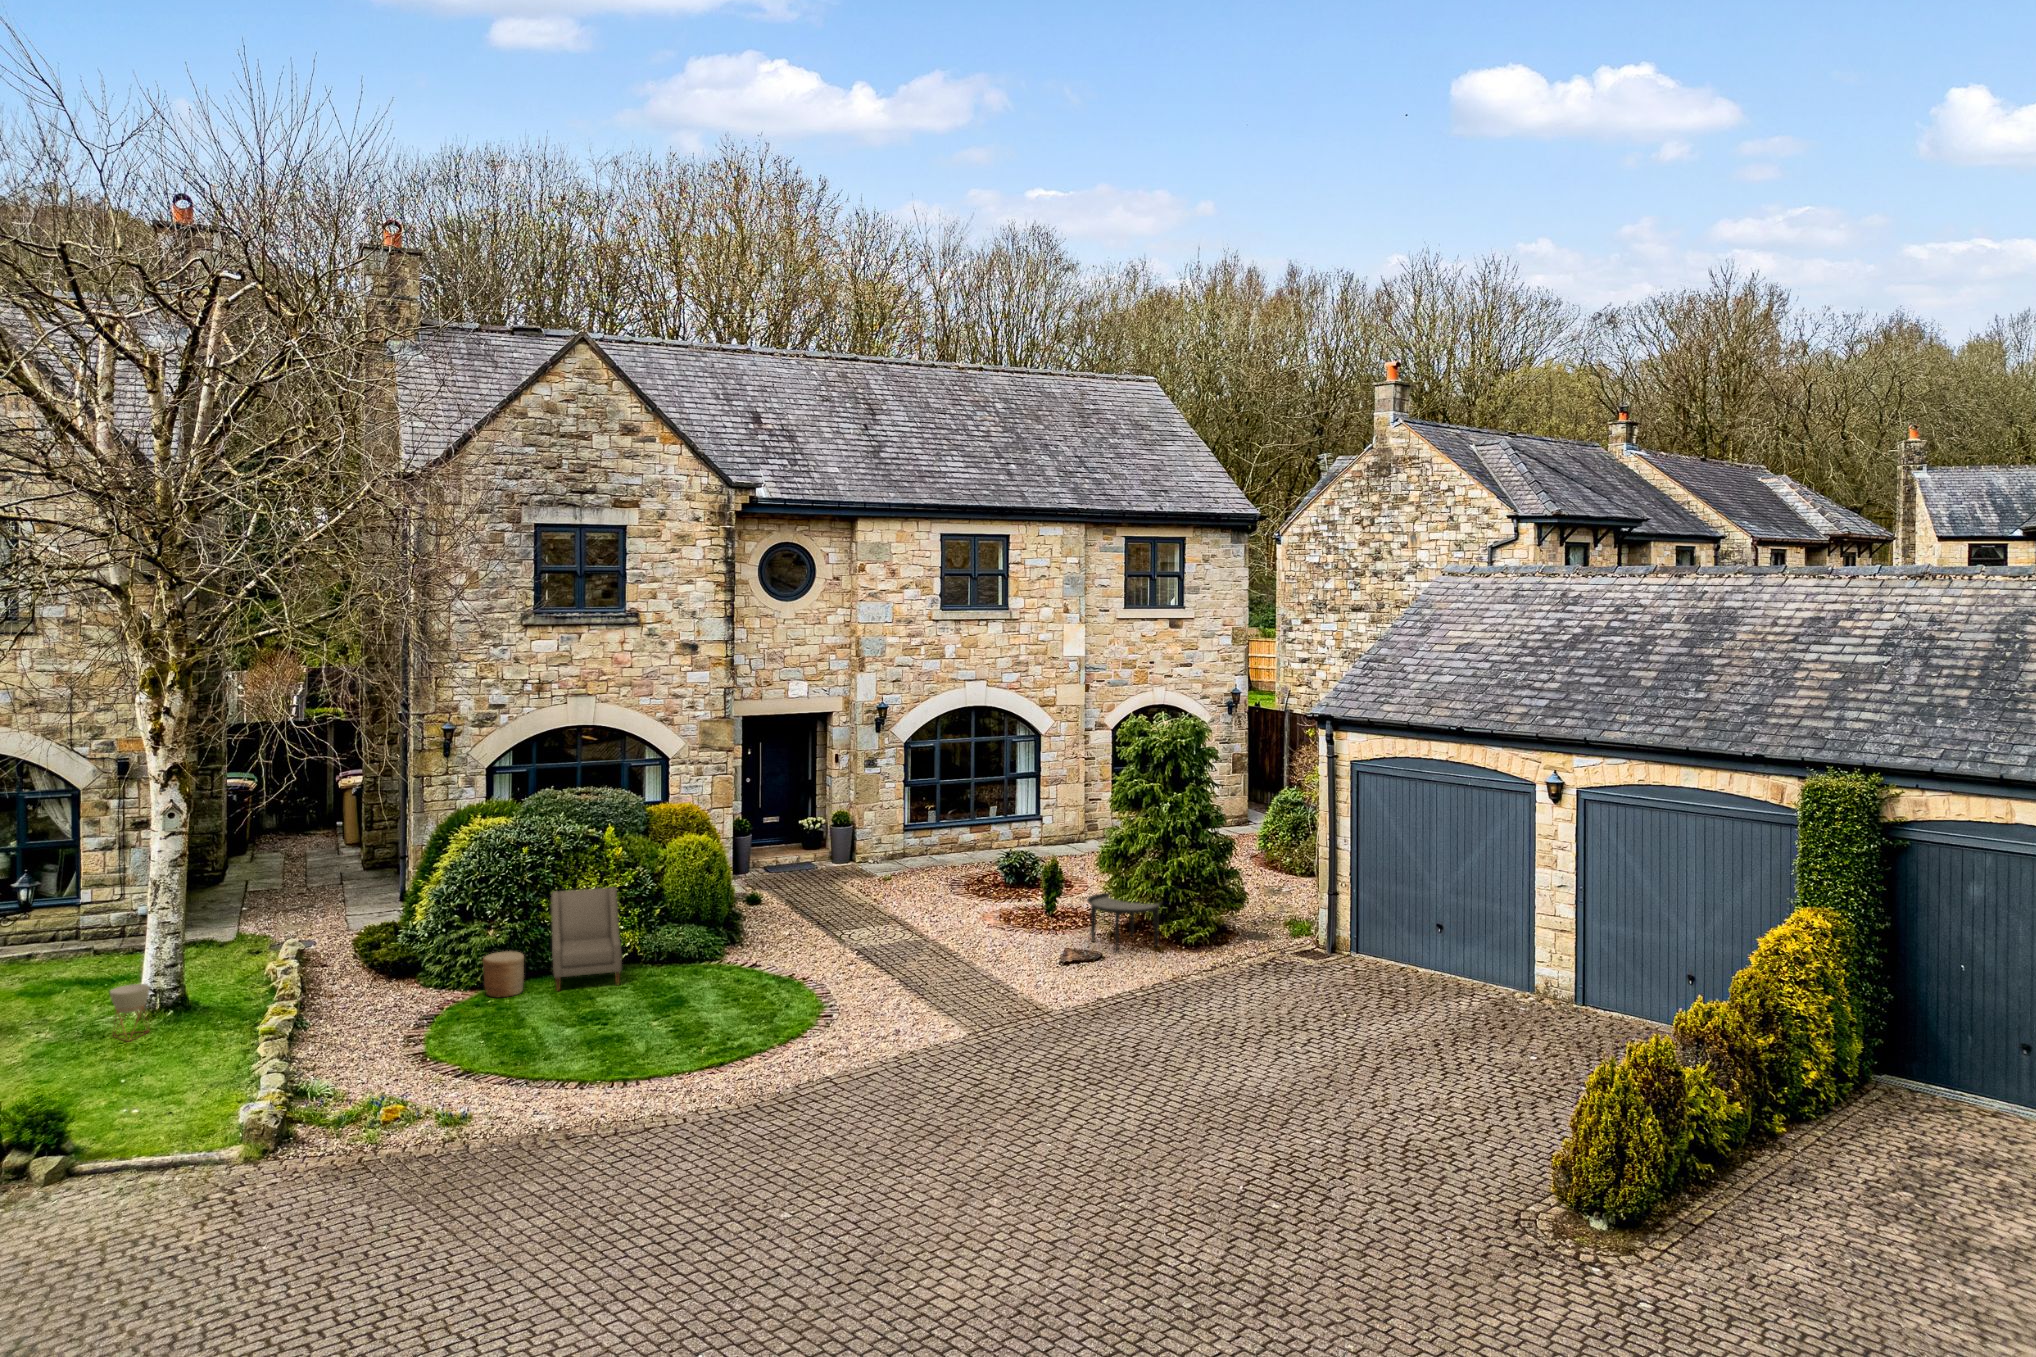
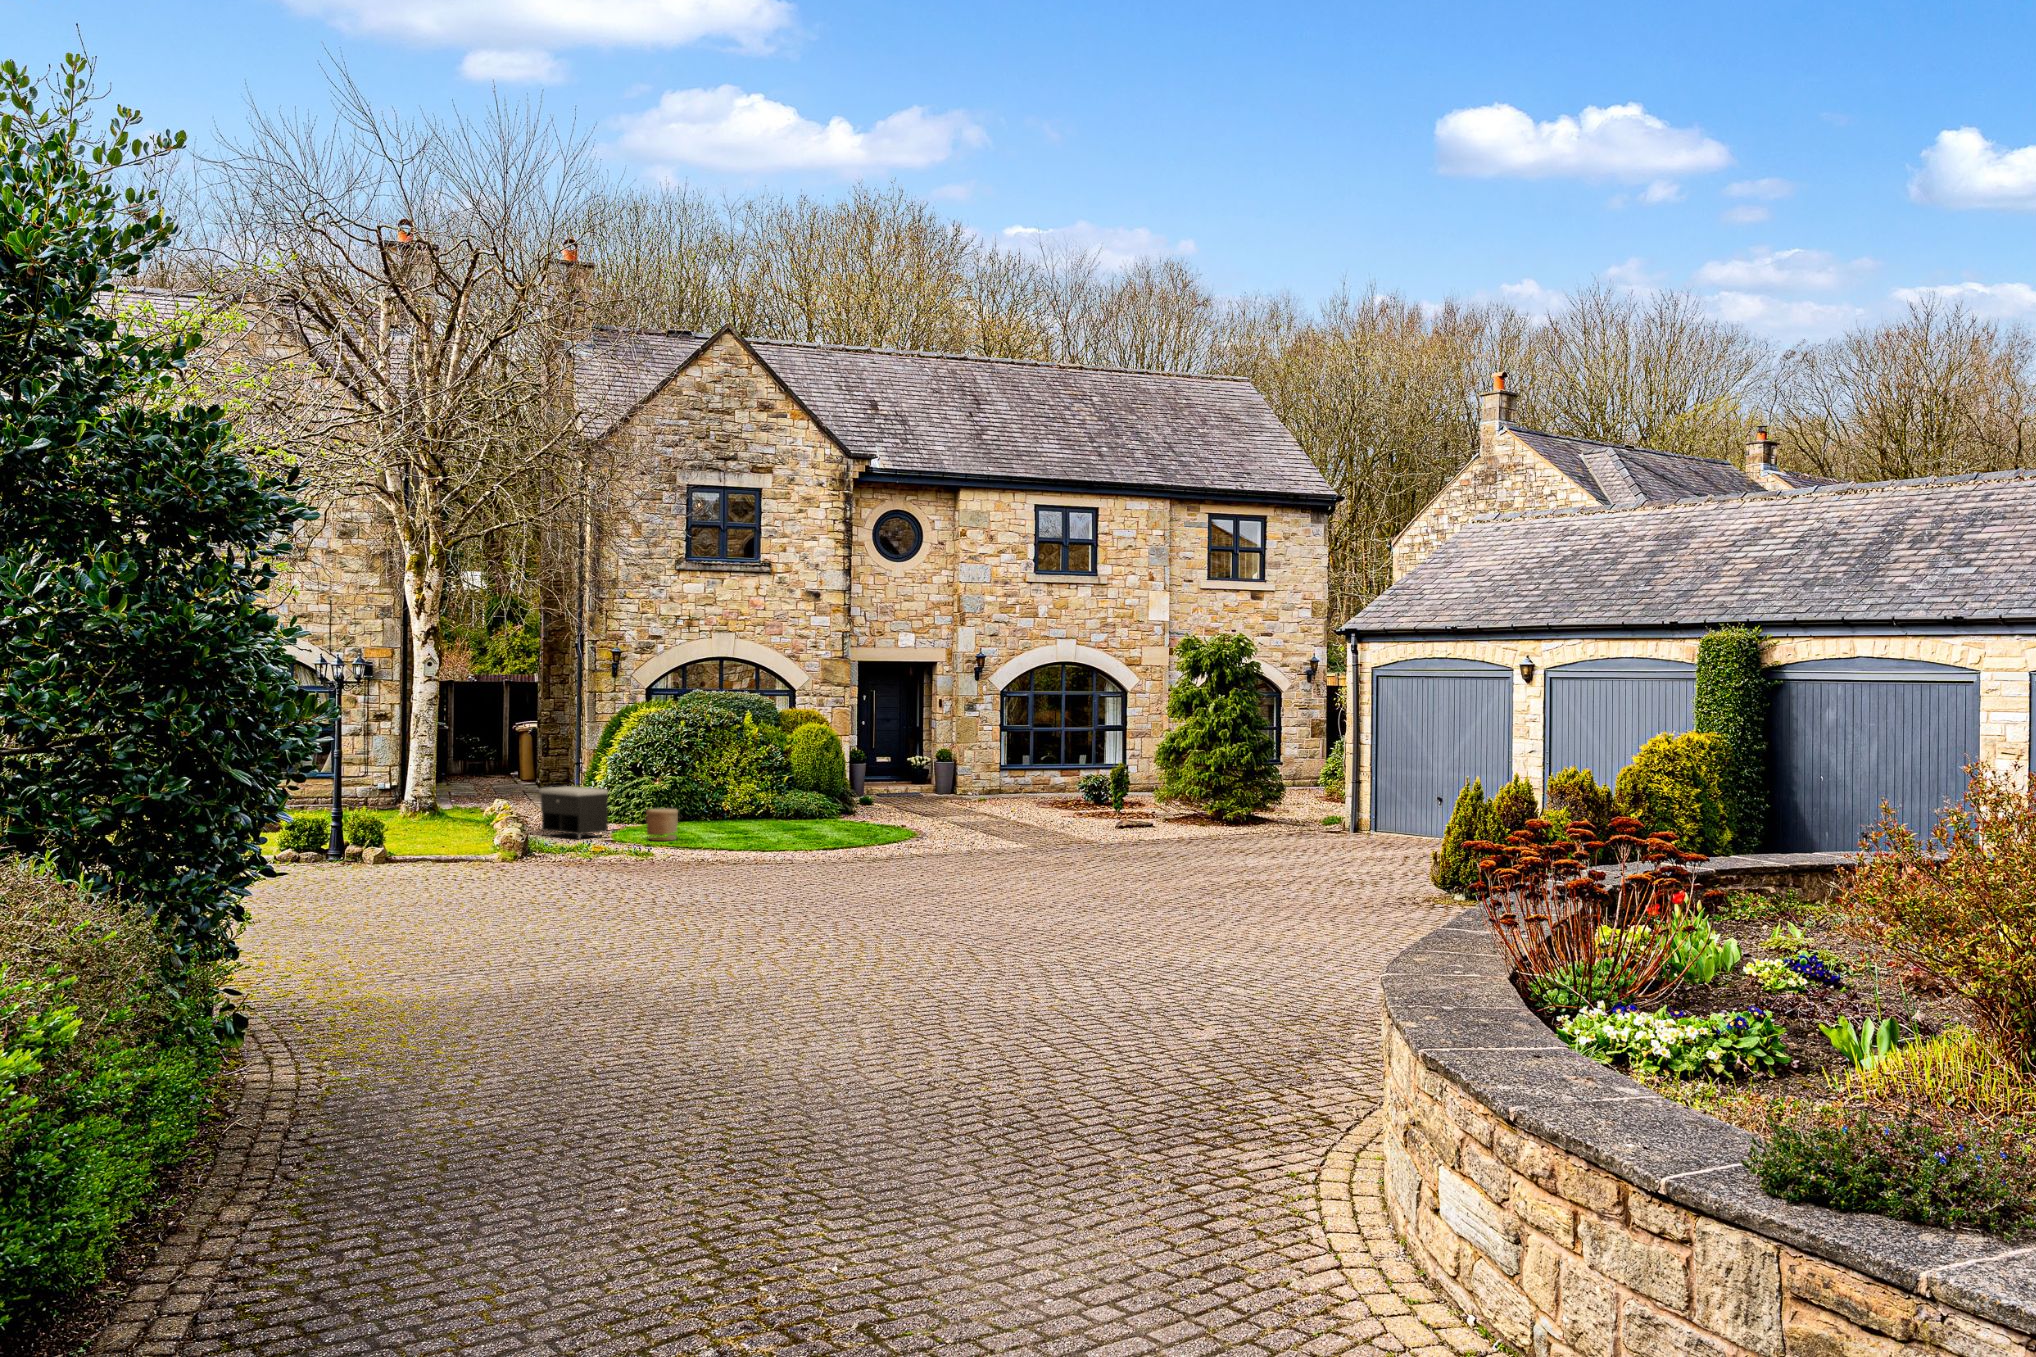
chair: present [551,887,622,991] -> none [700,766,755,840]
round table: present [1087,893,1162,953] -> none [1145,791,1211,834]
storage bench: none [345,919,435,995] -> present [539,786,608,839]
planter: present [110,984,150,1041] -> none [373,811,401,850]

